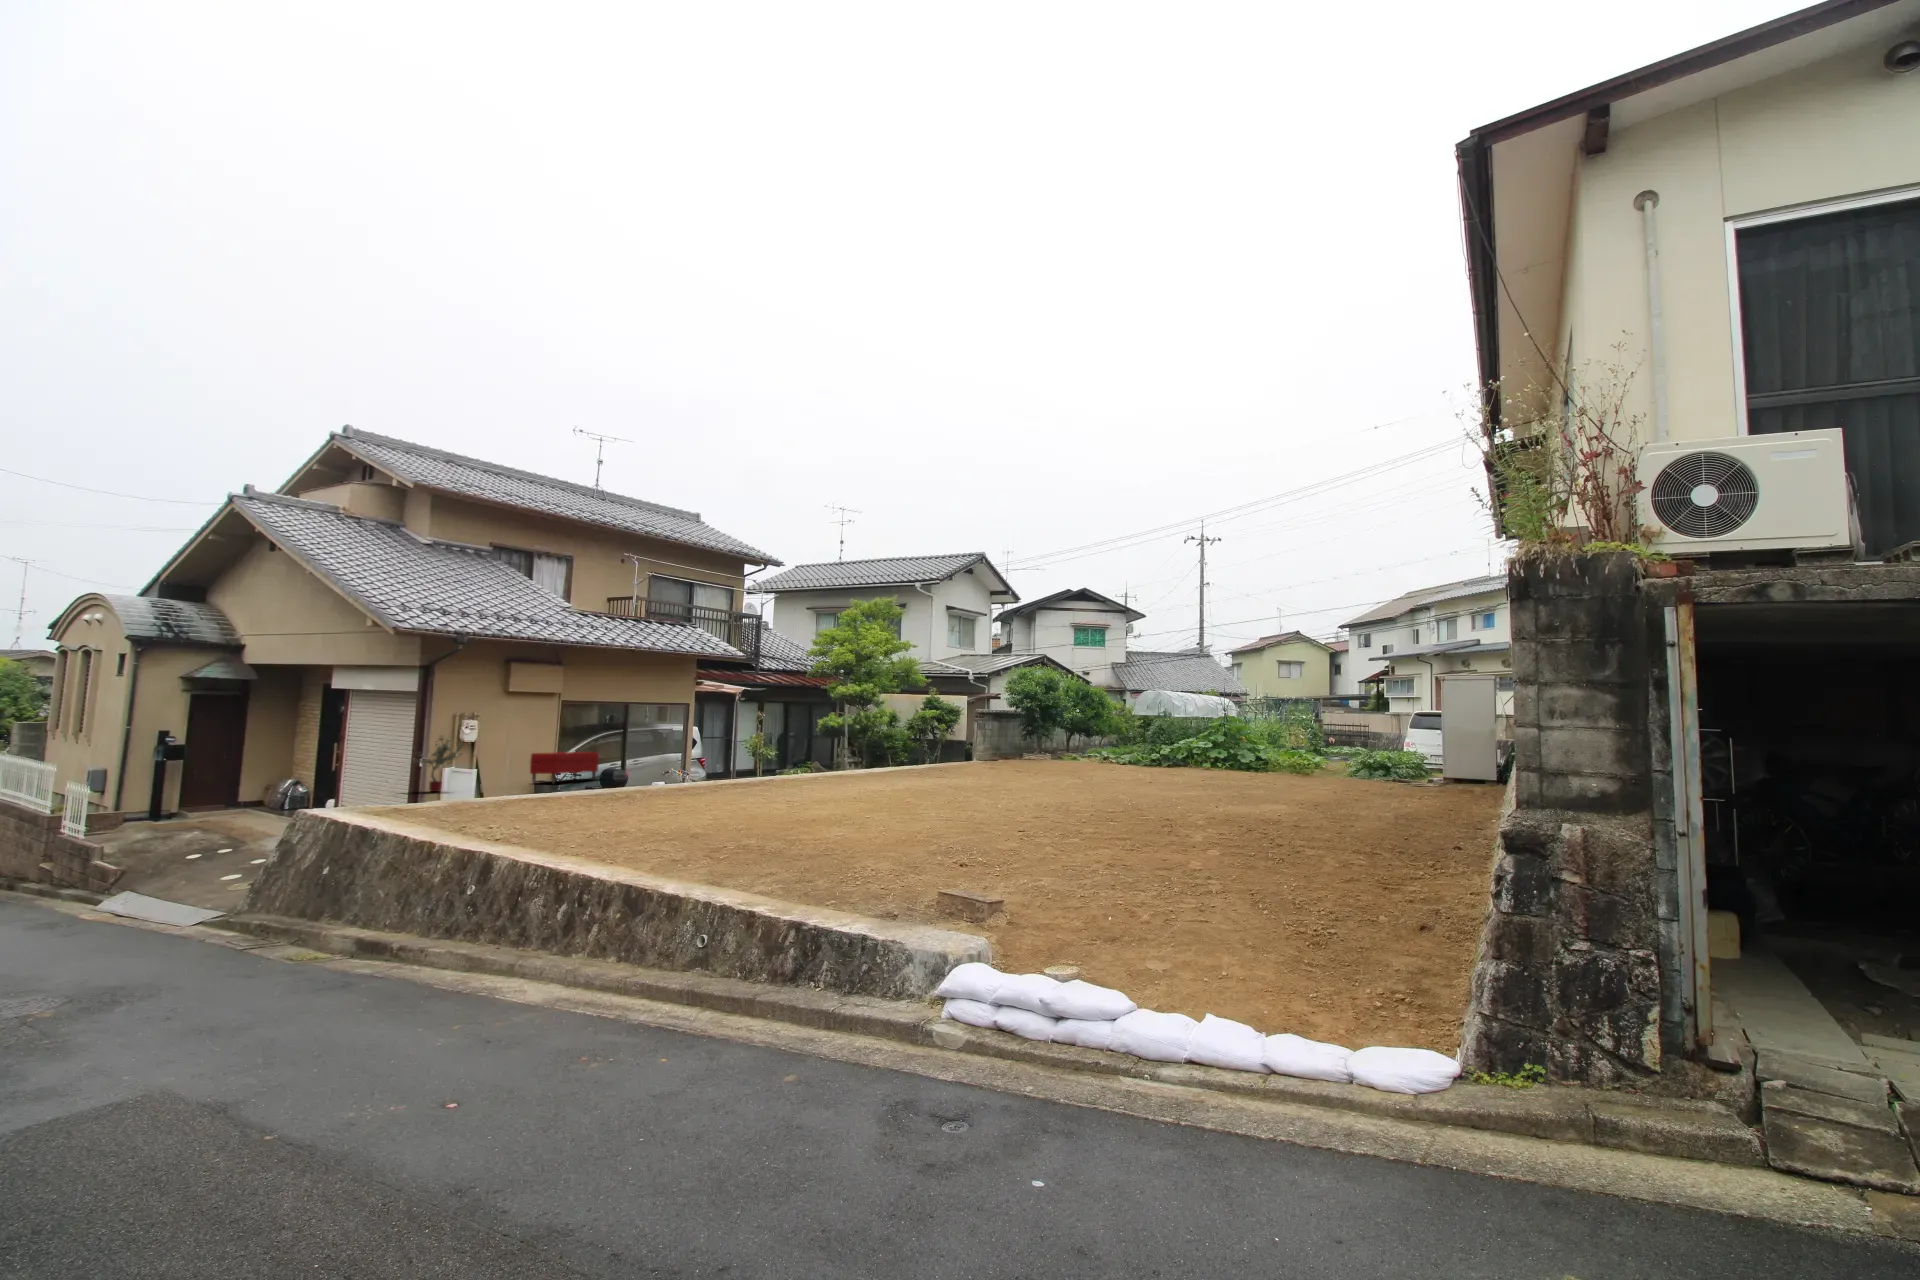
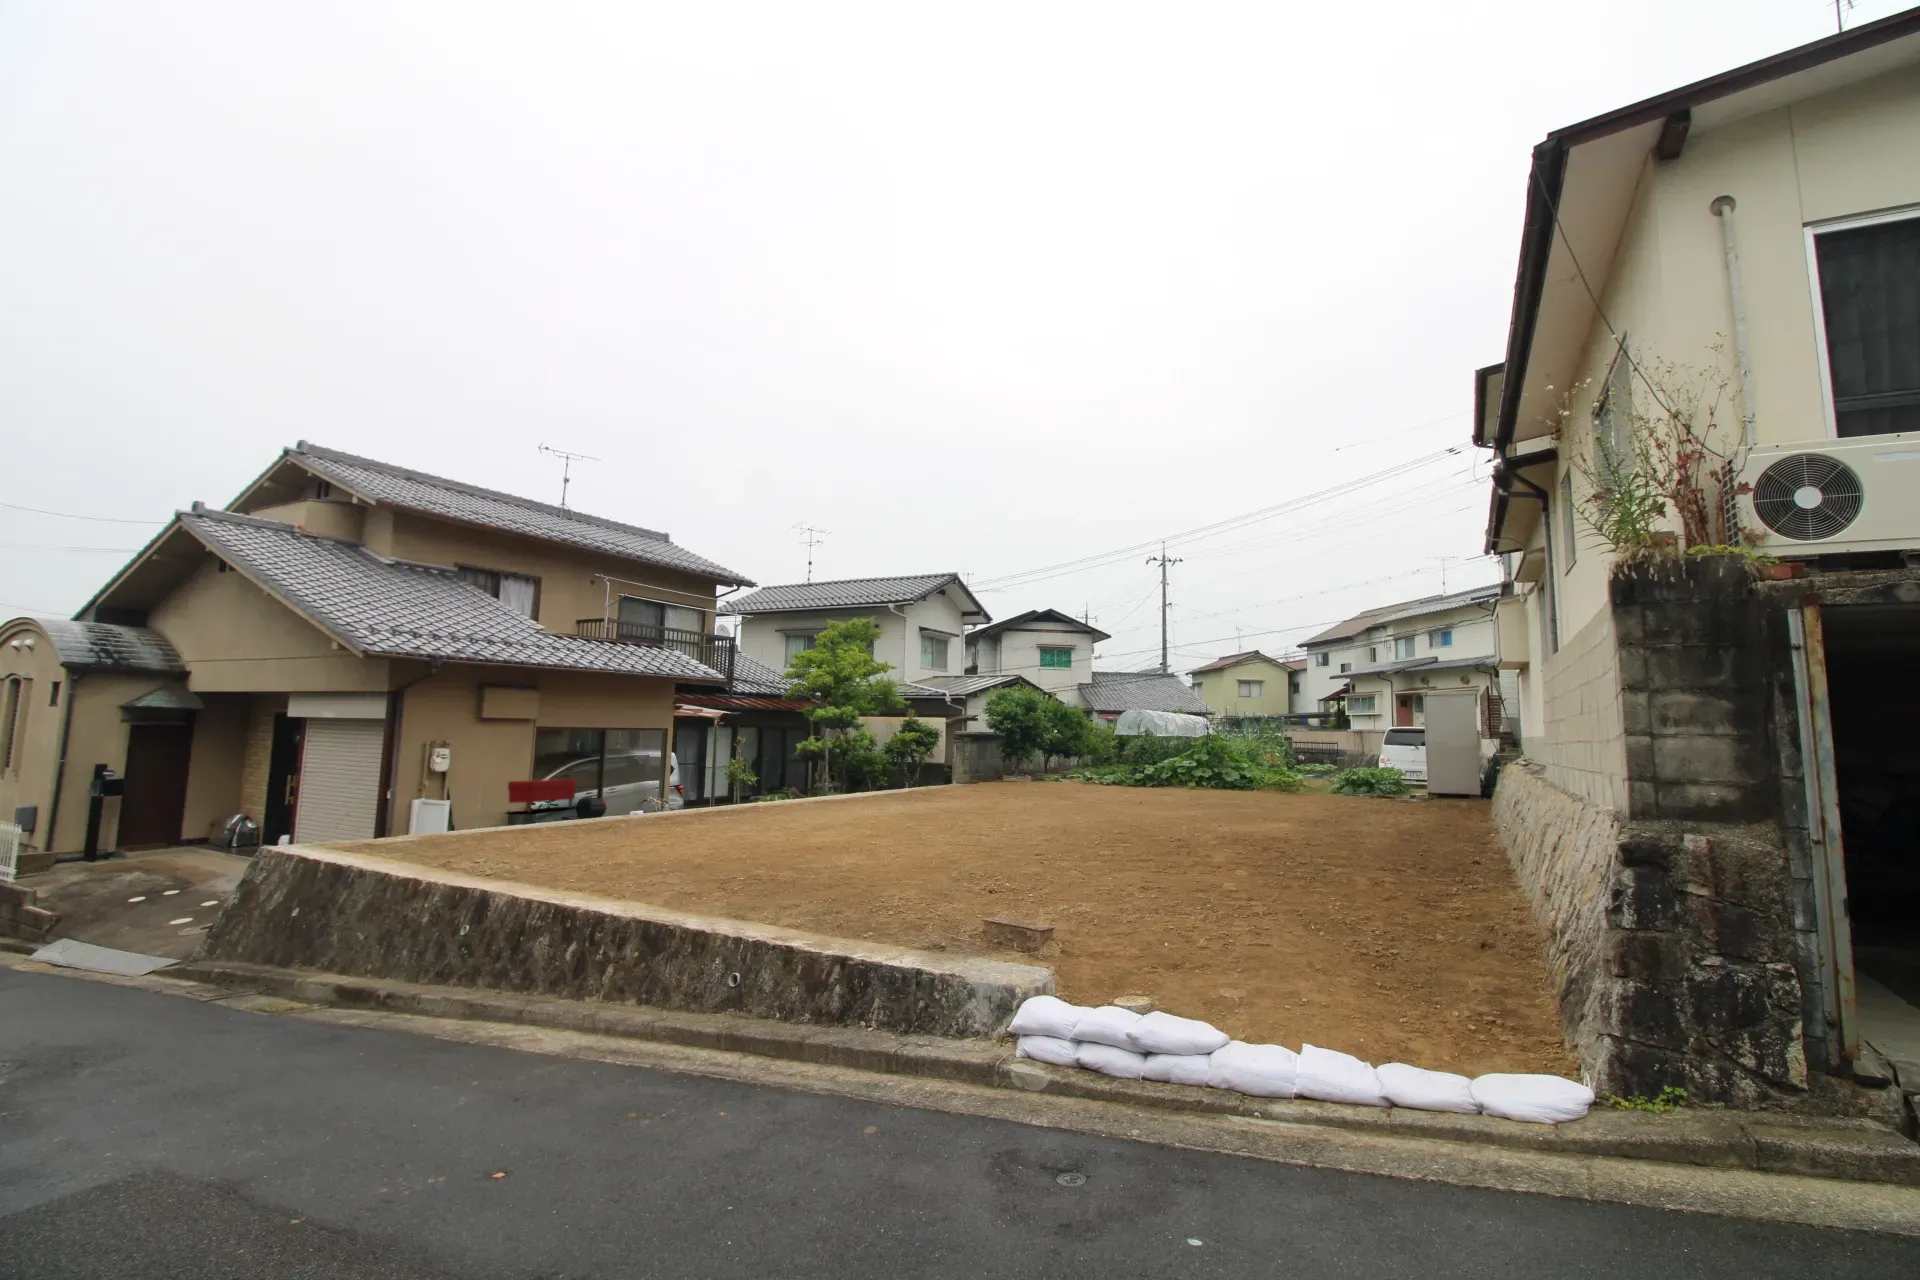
potted tree: present [412,737,462,792] -> none [379,764,435,824]

